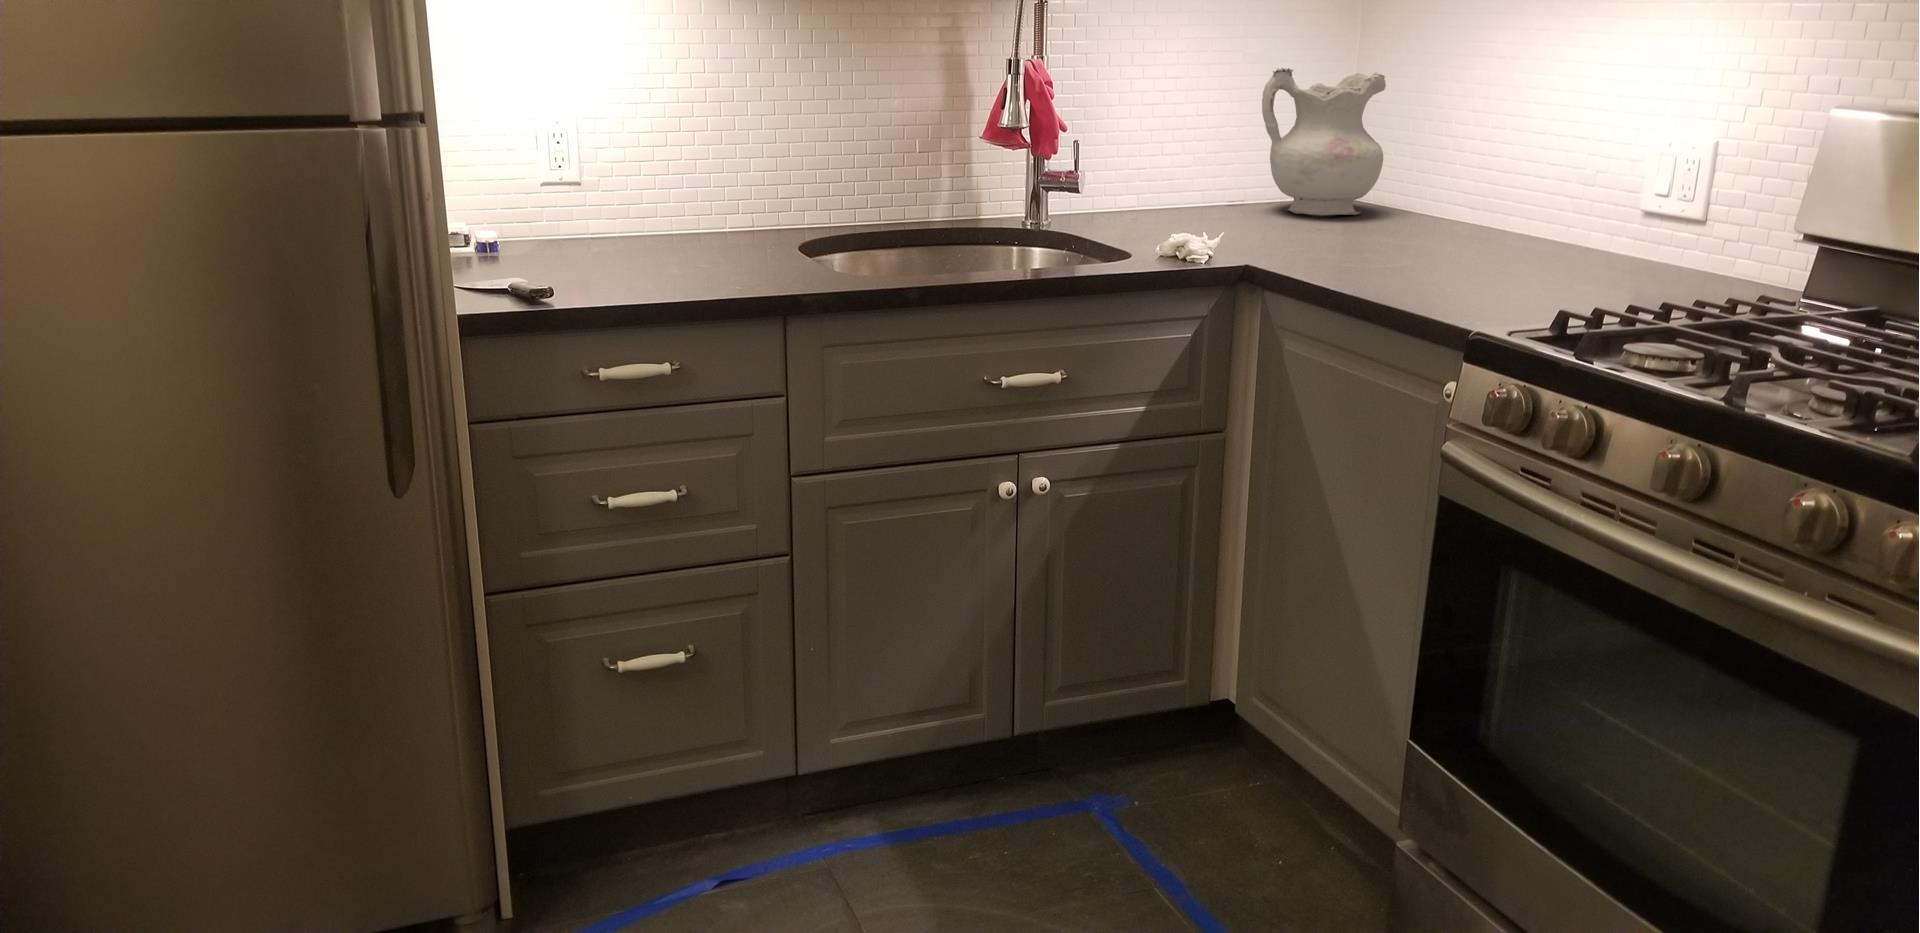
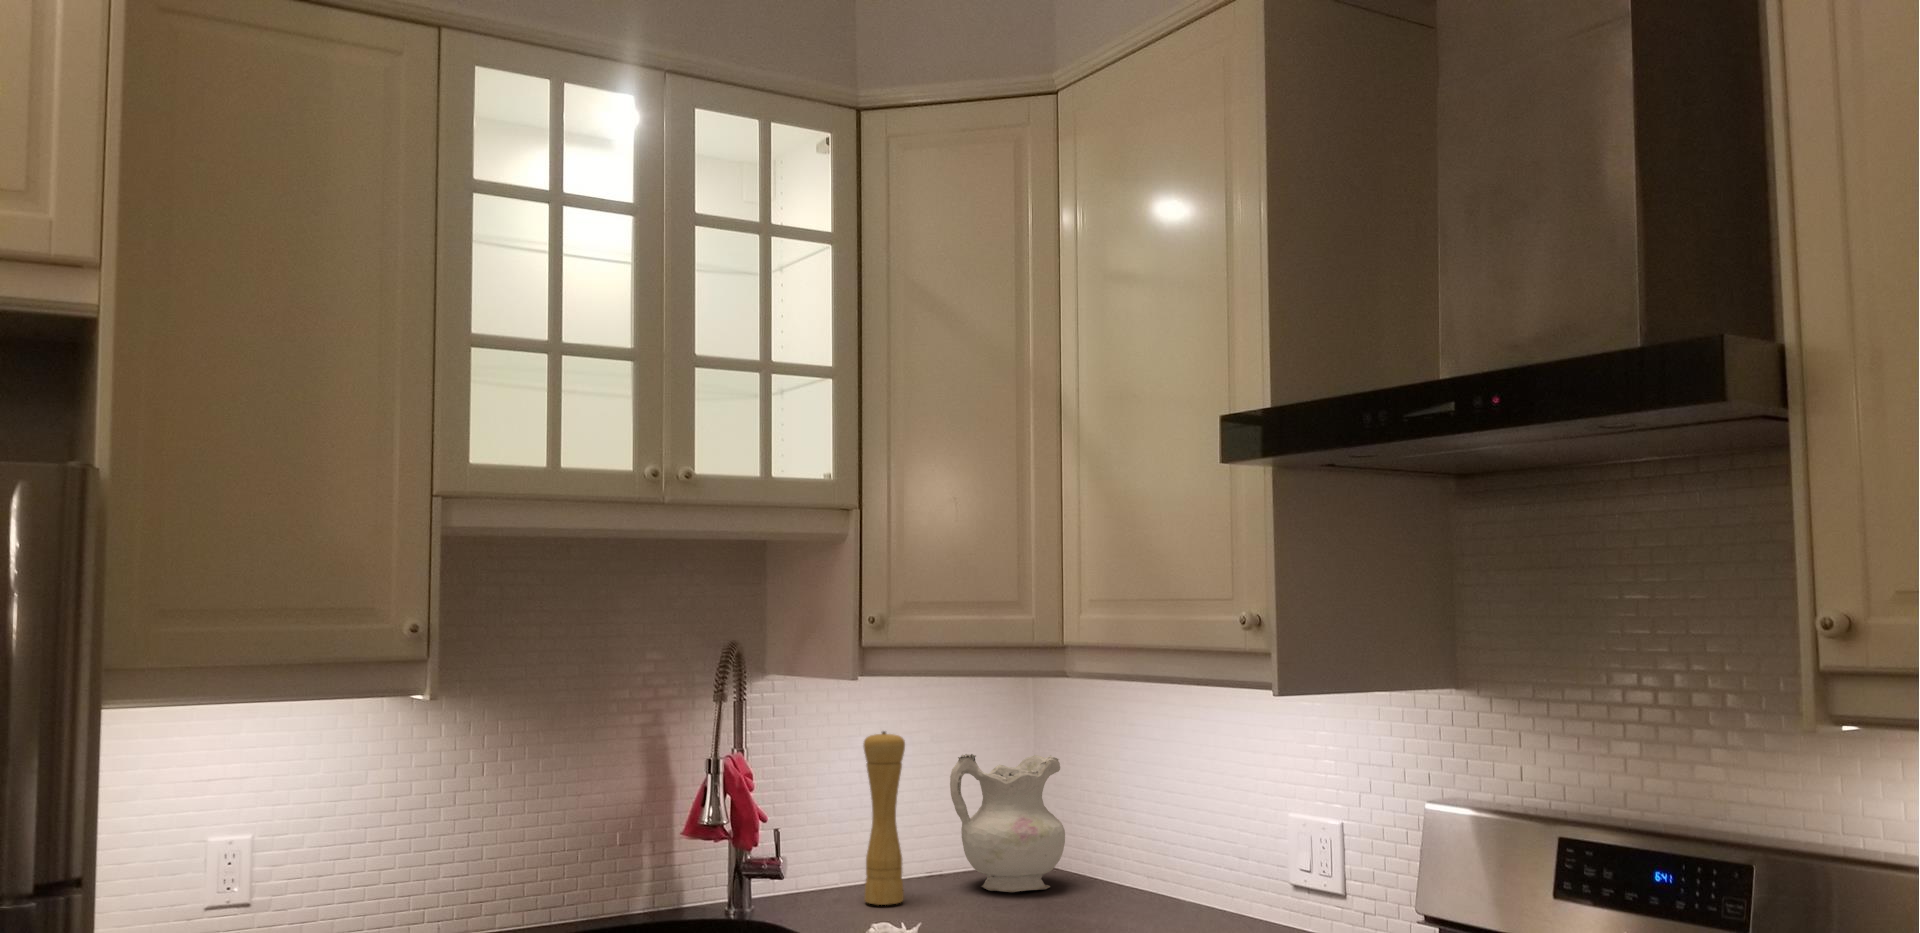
pepper mill: none [1165,39,1217,221] -> present [863,731,905,905]

